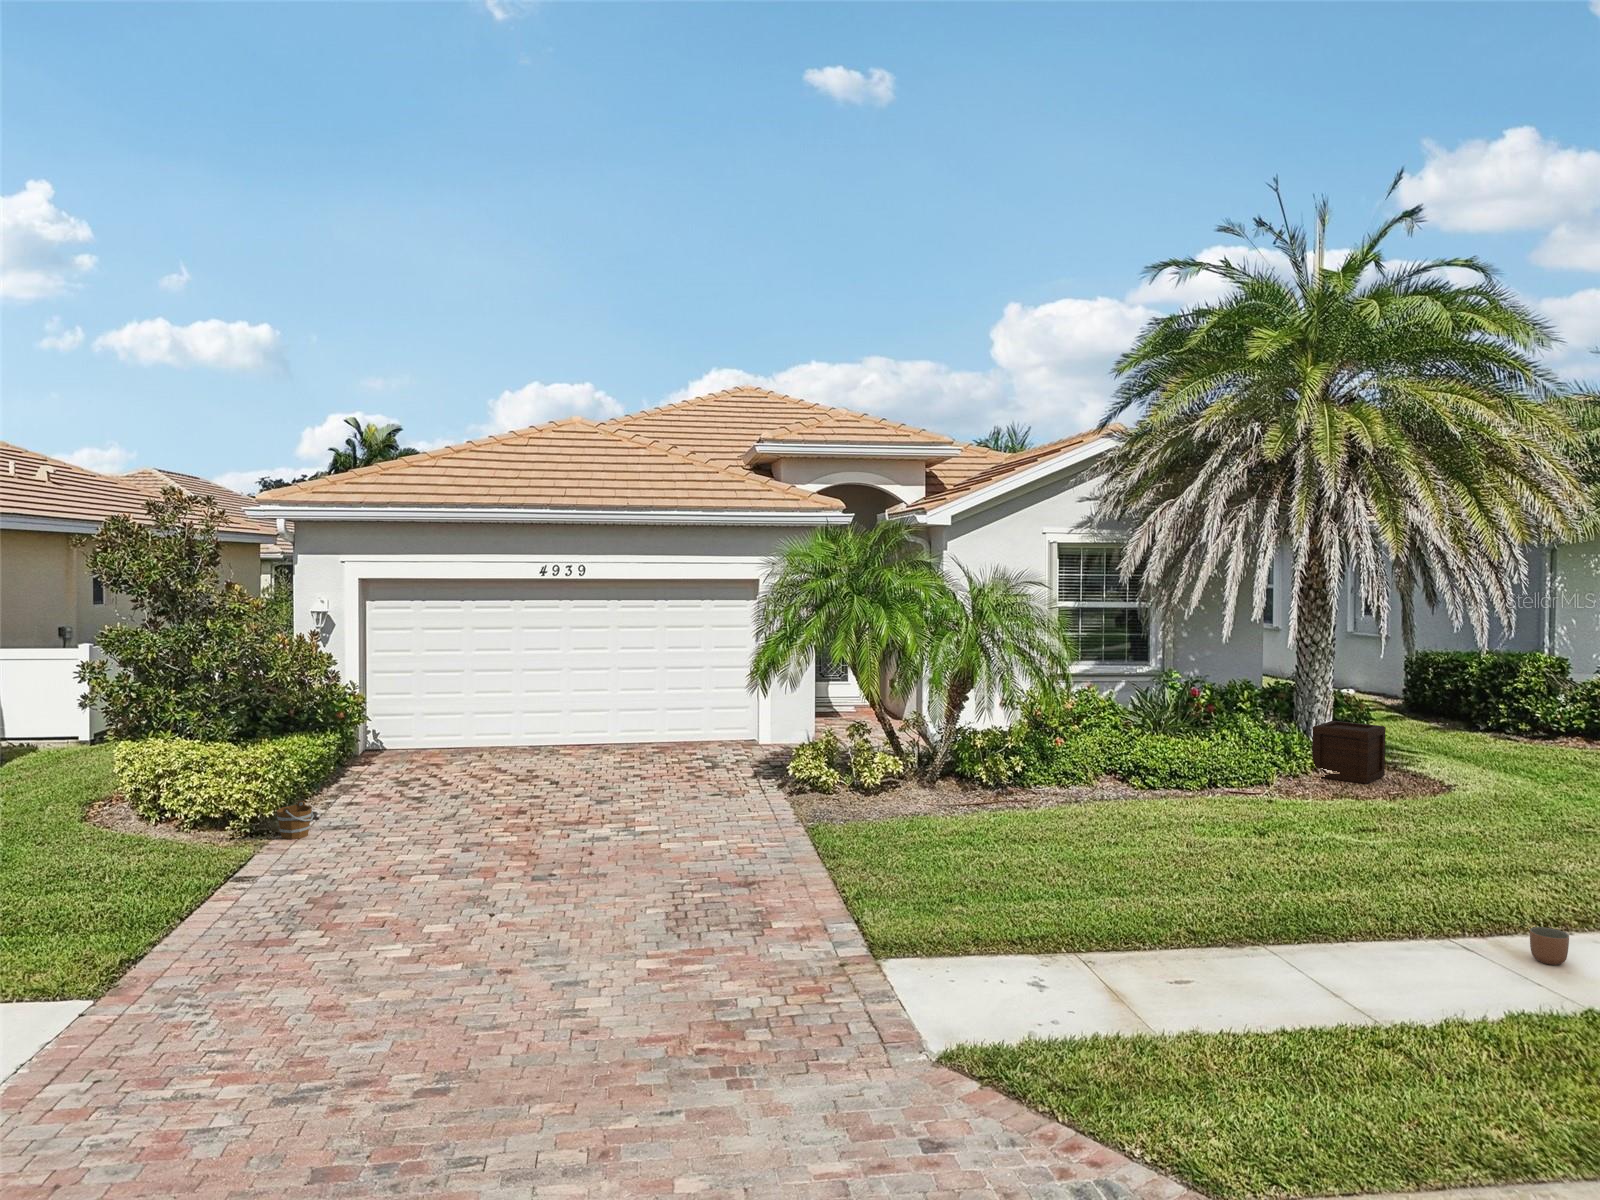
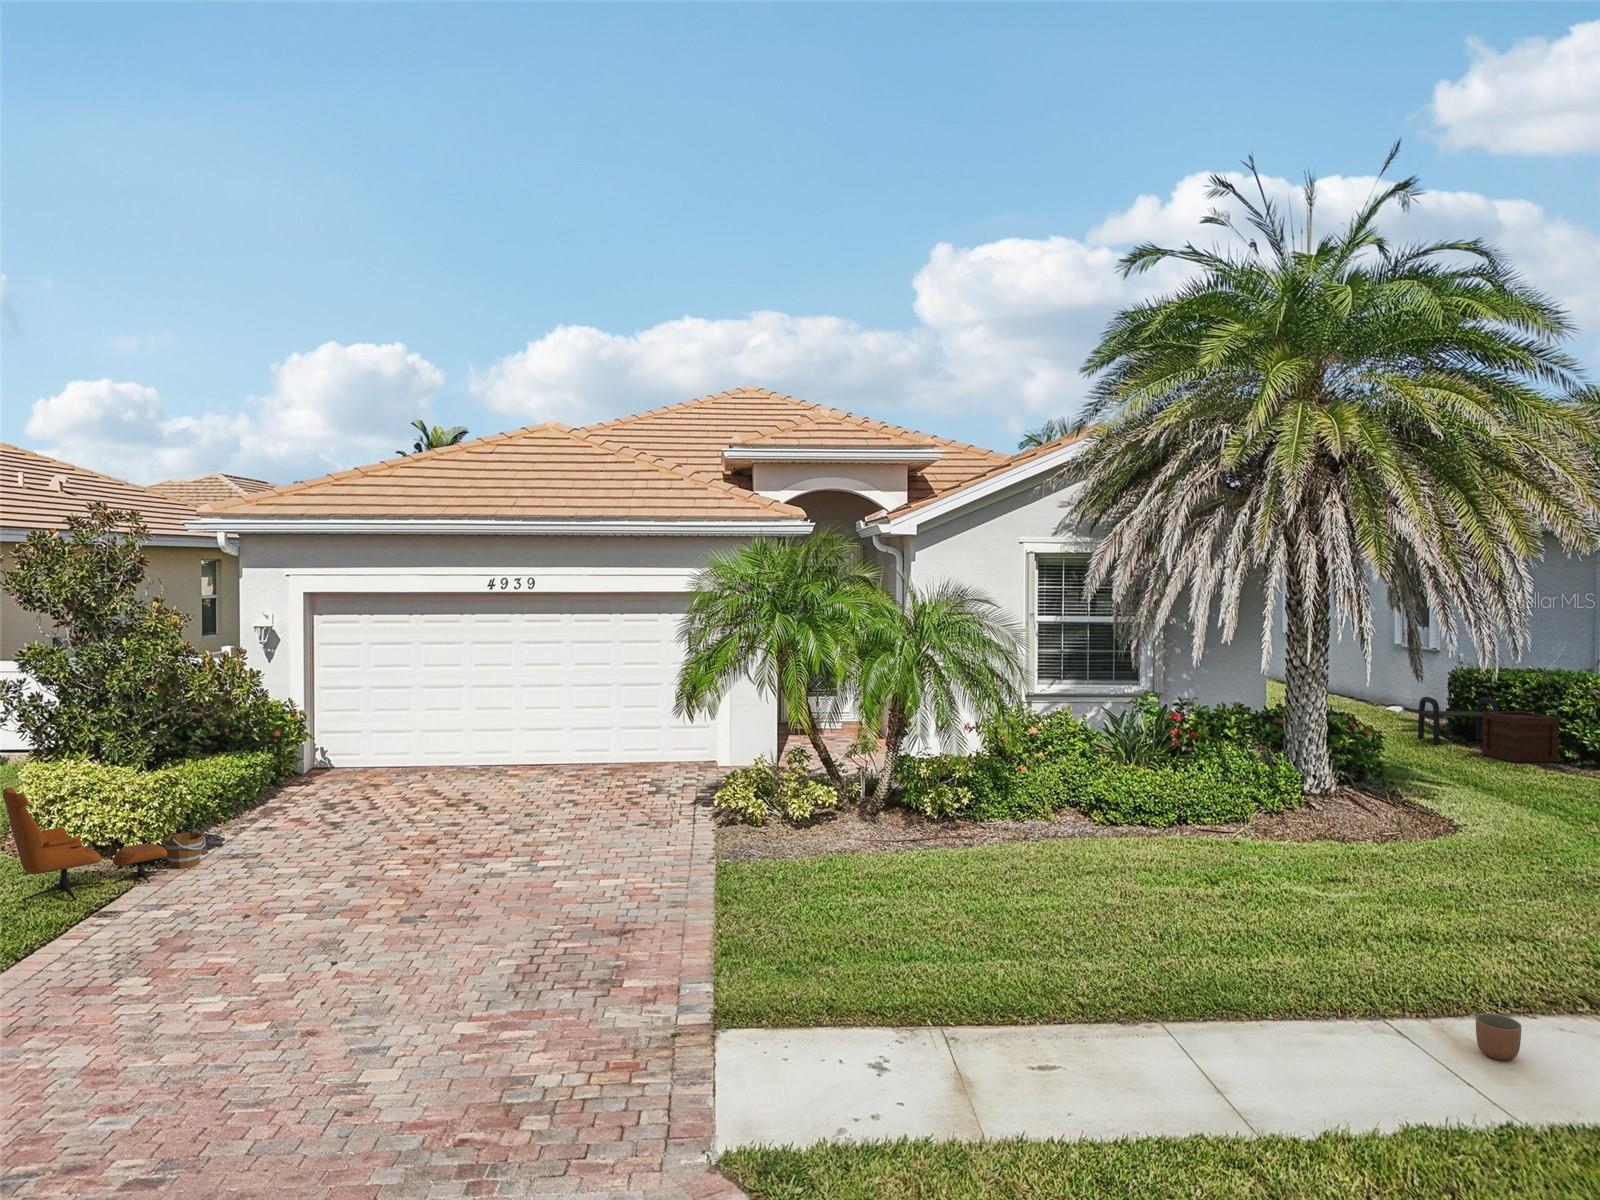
bench: none [1399,676,1475,720] -> present [1418,697,1499,744]
wooden crate: present [1312,721,1386,784] -> present [1482,711,1559,763]
lounge chair: none [139,760,284,869] -> present [2,787,167,902]

